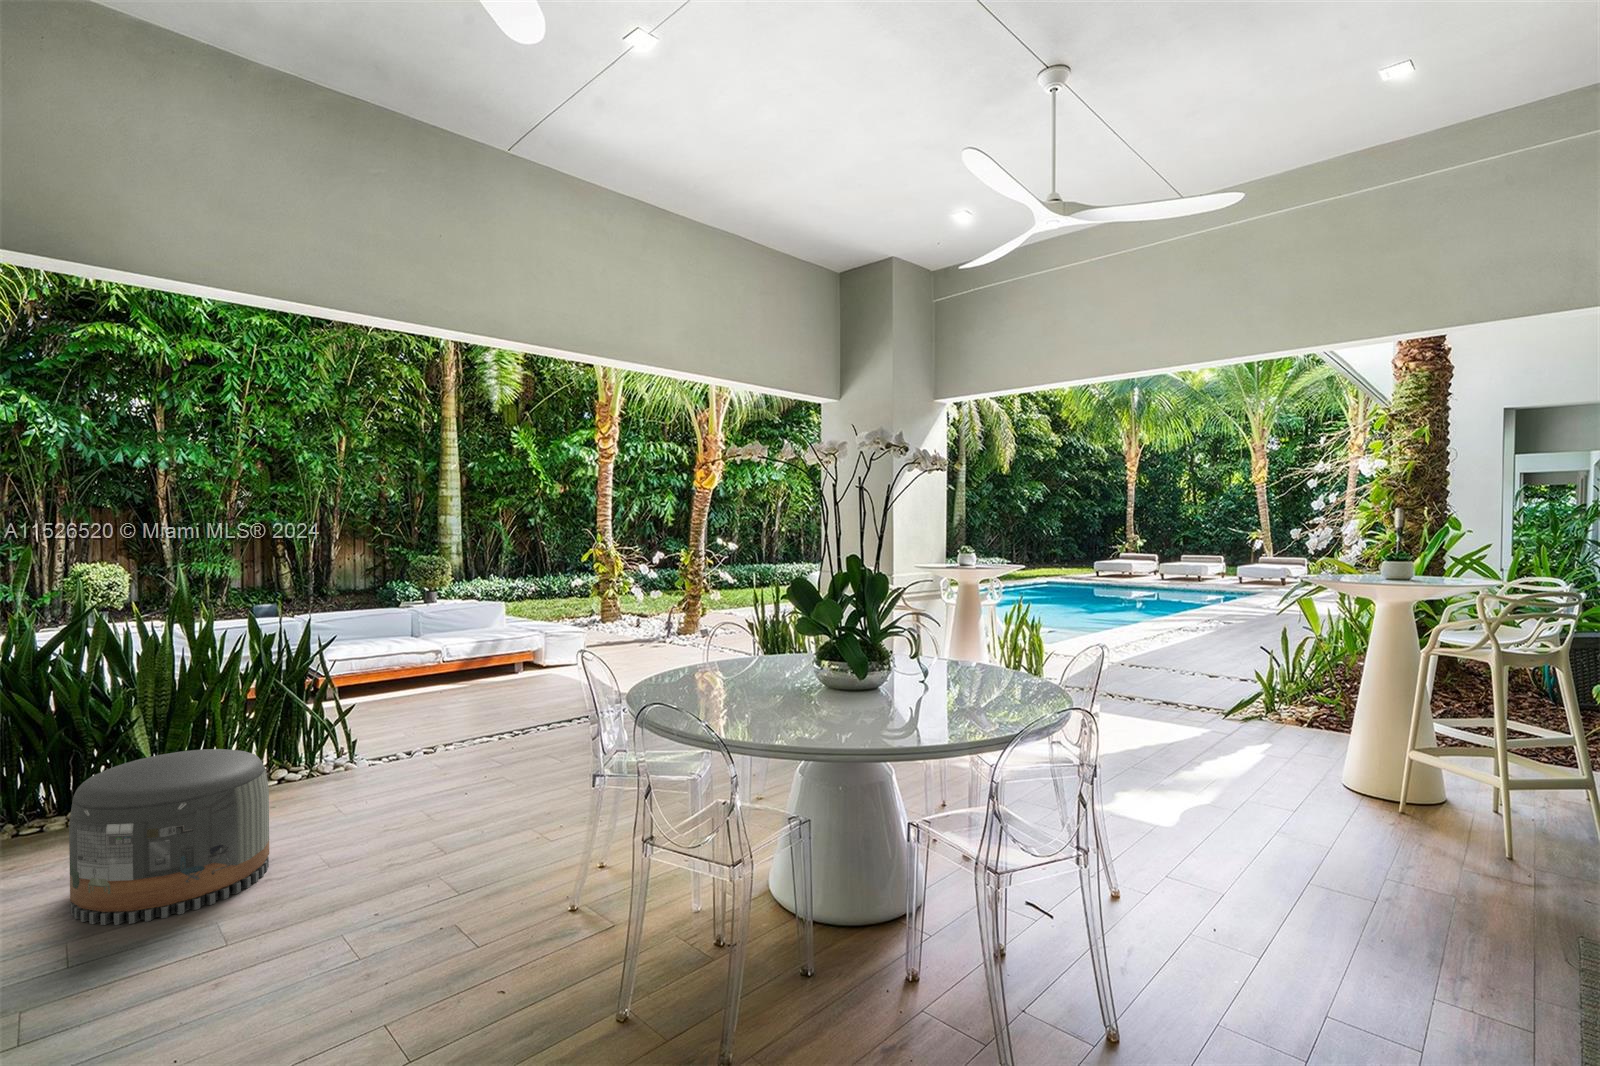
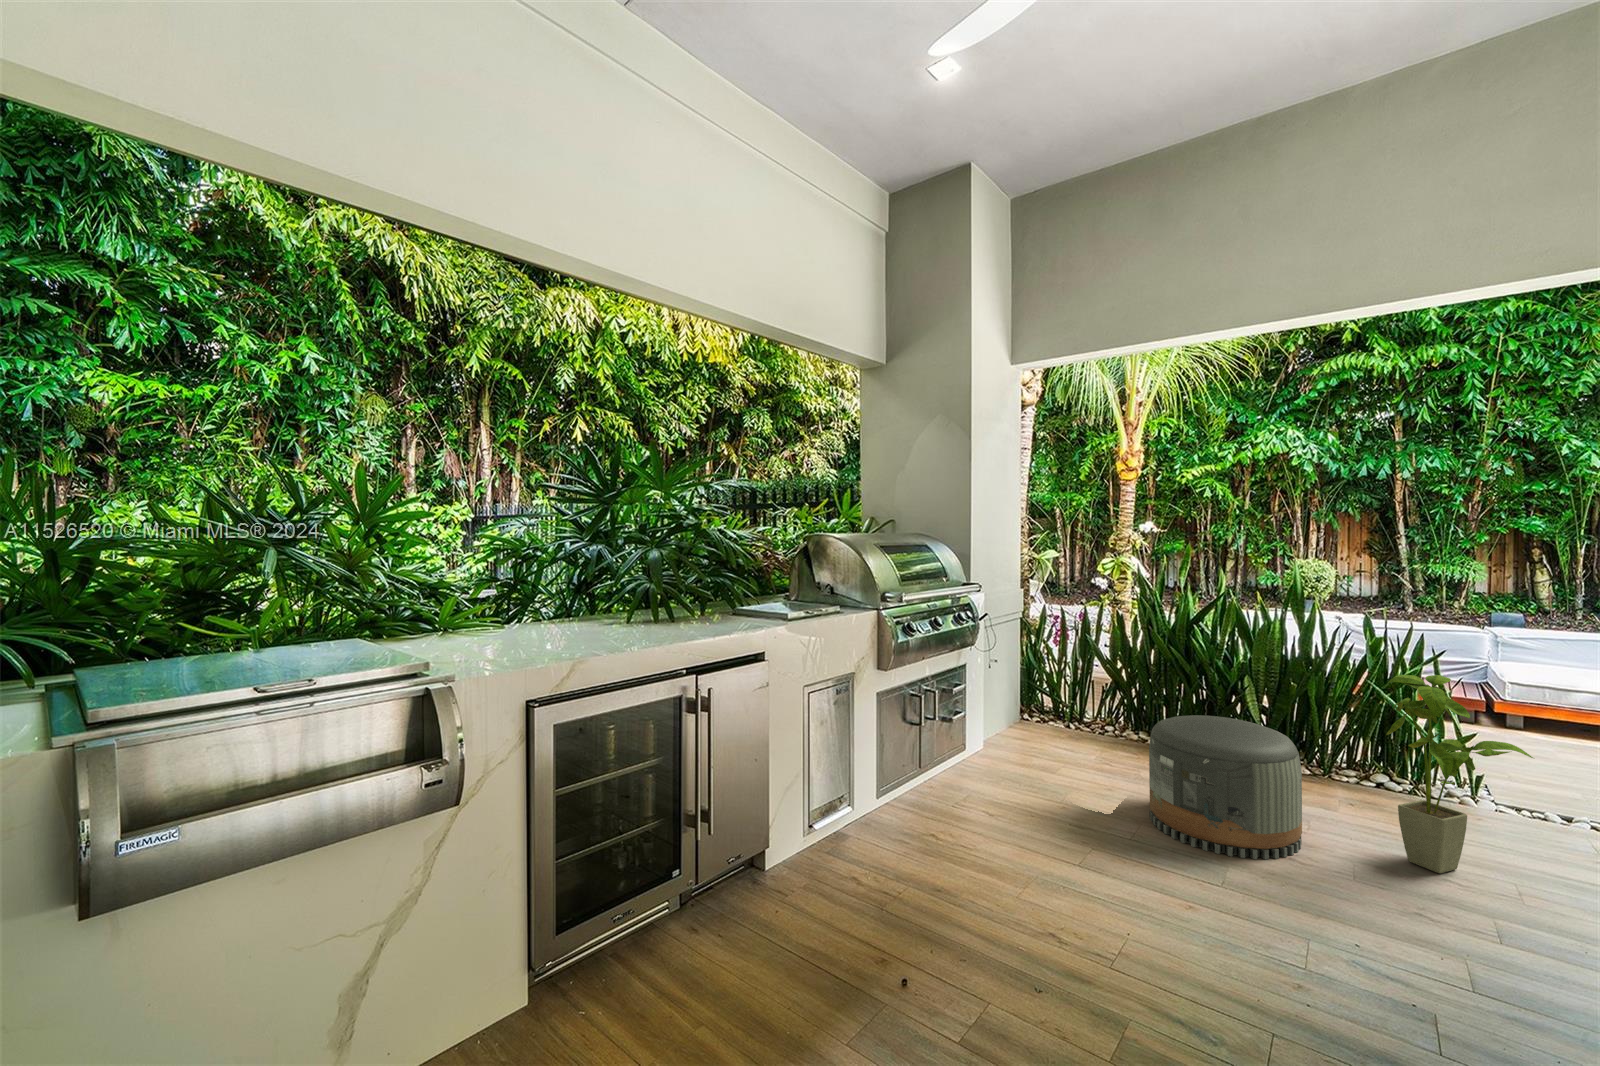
house plant: none [332,654,436,828] -> present [1386,675,1533,873]

